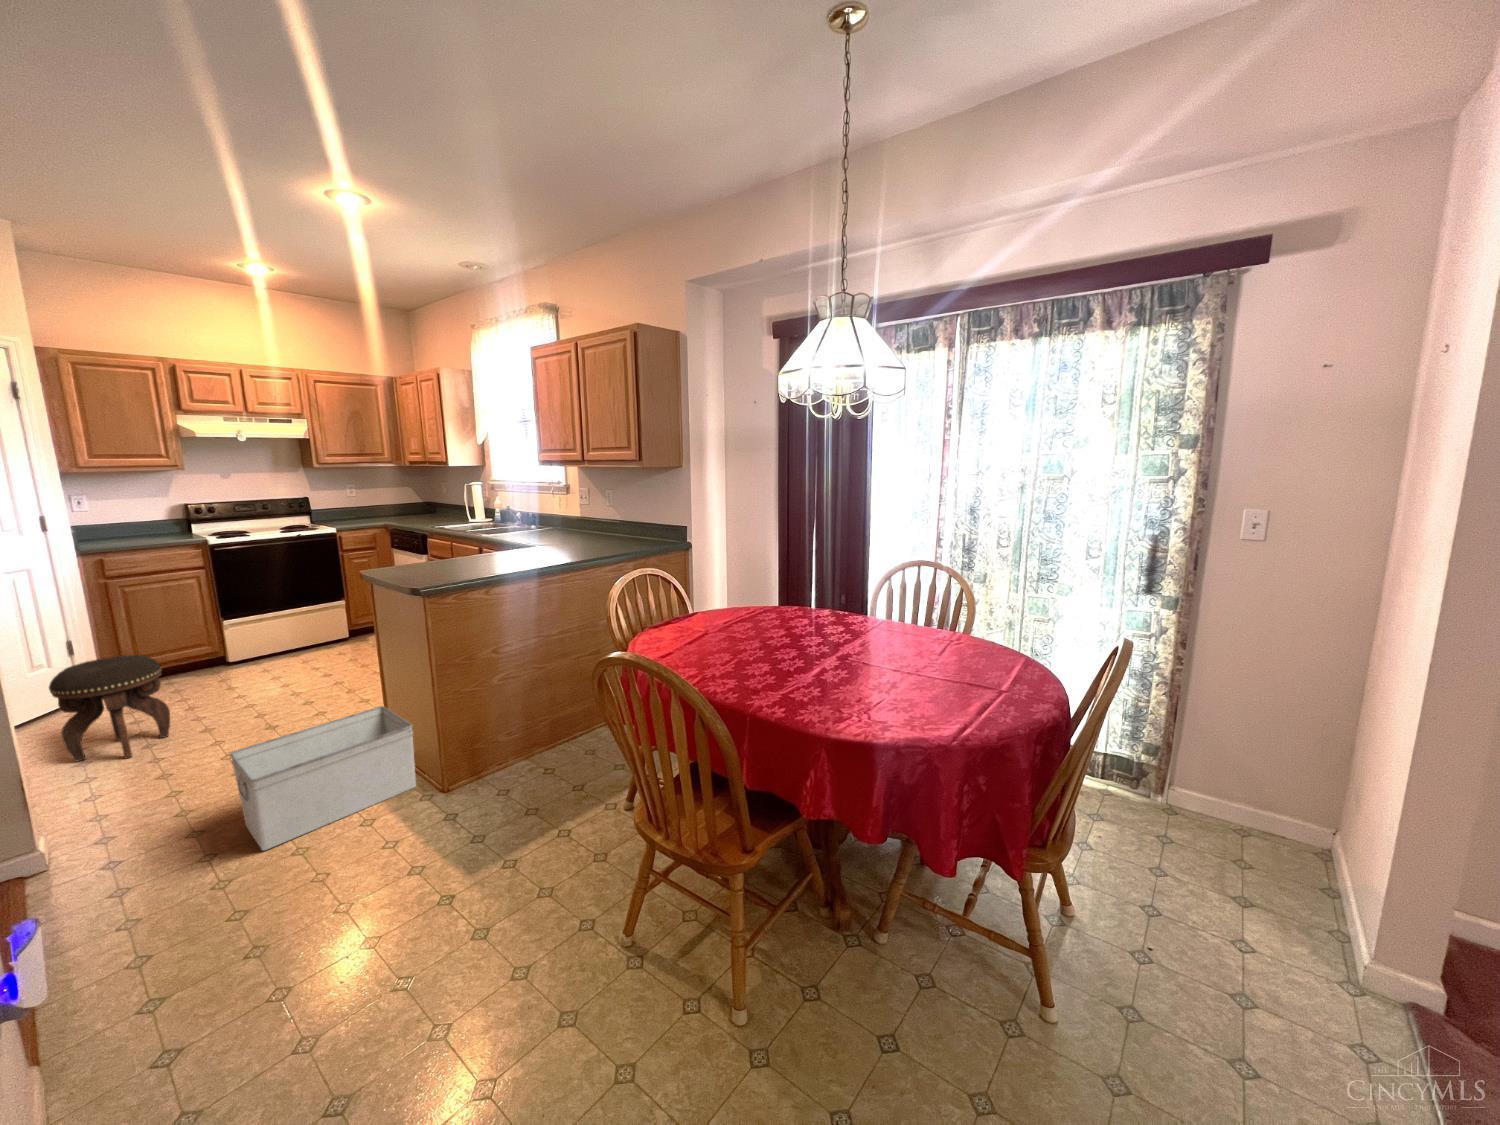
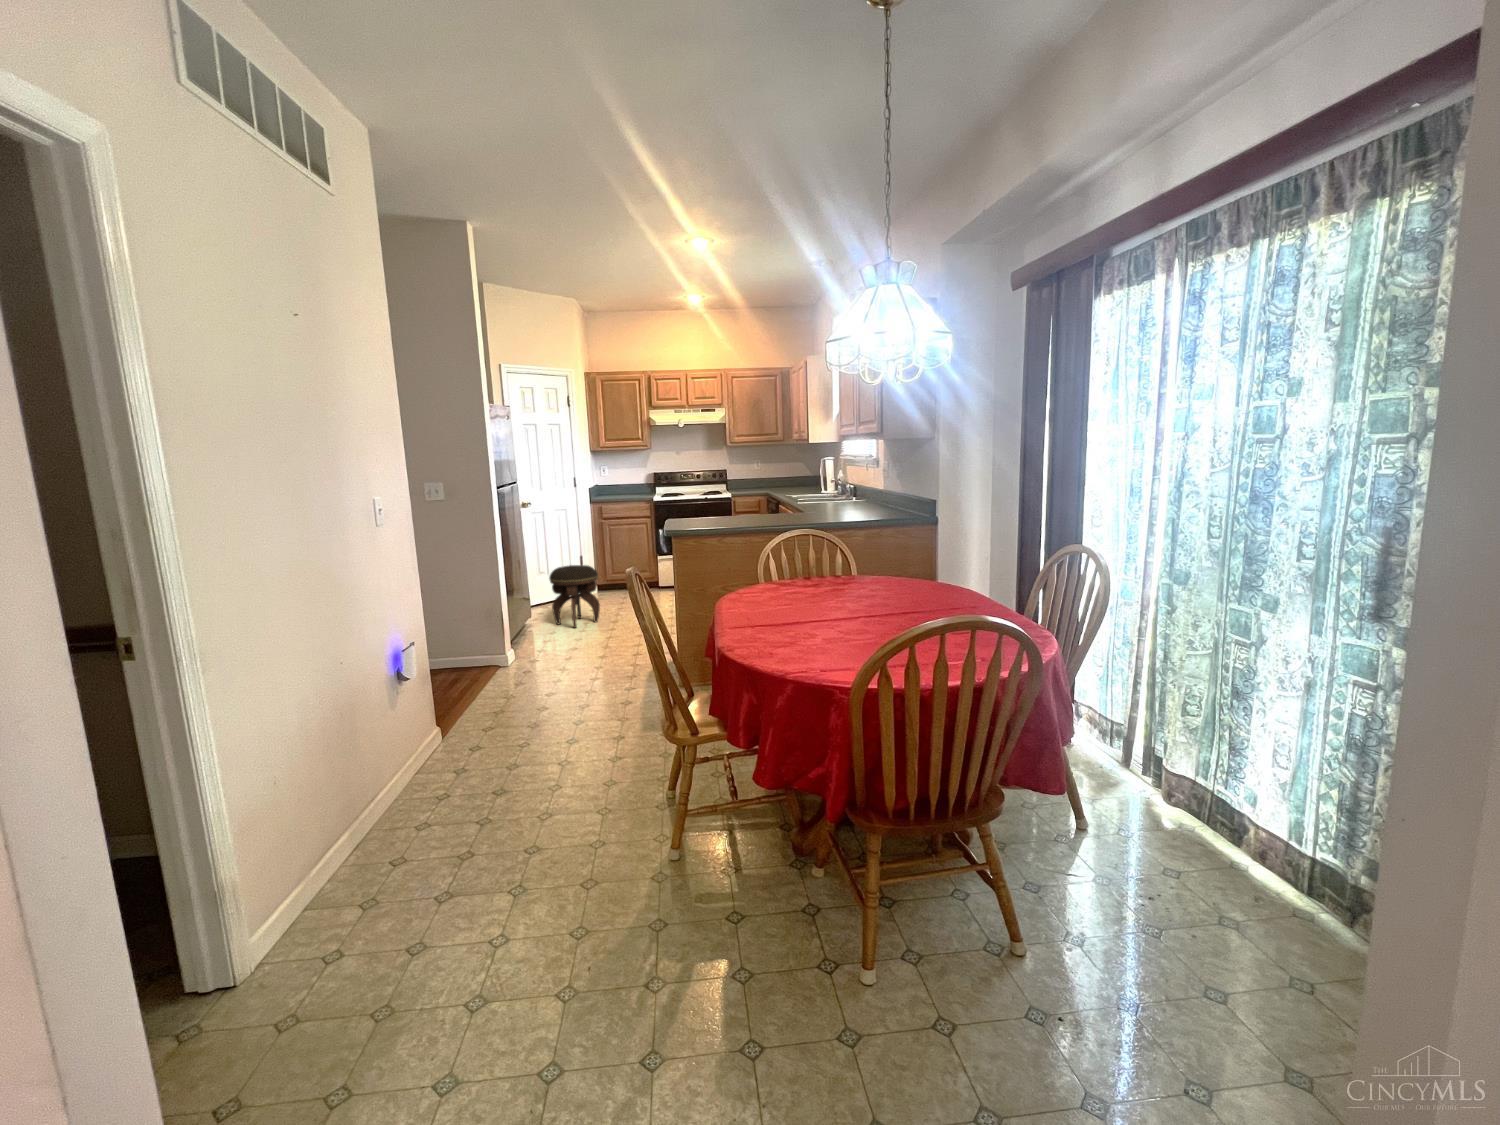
storage bin: present [230,706,416,851] -> none [573,619,671,686]

